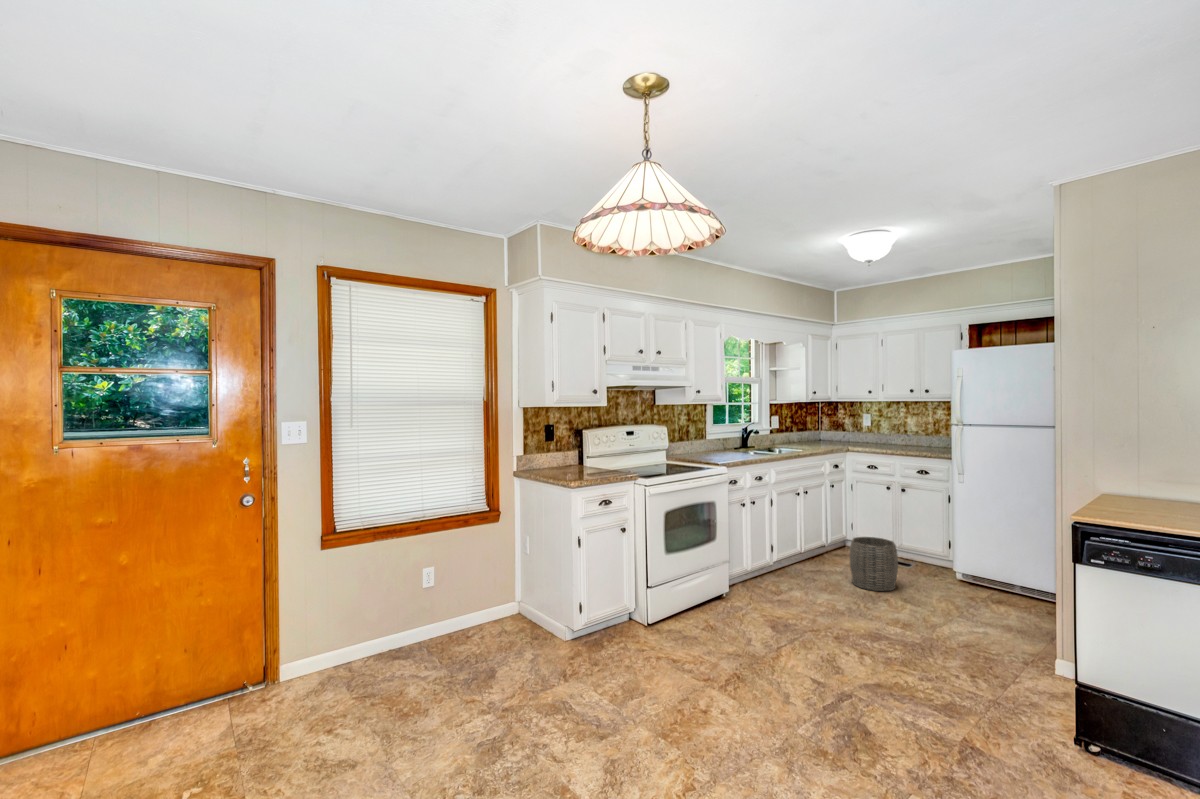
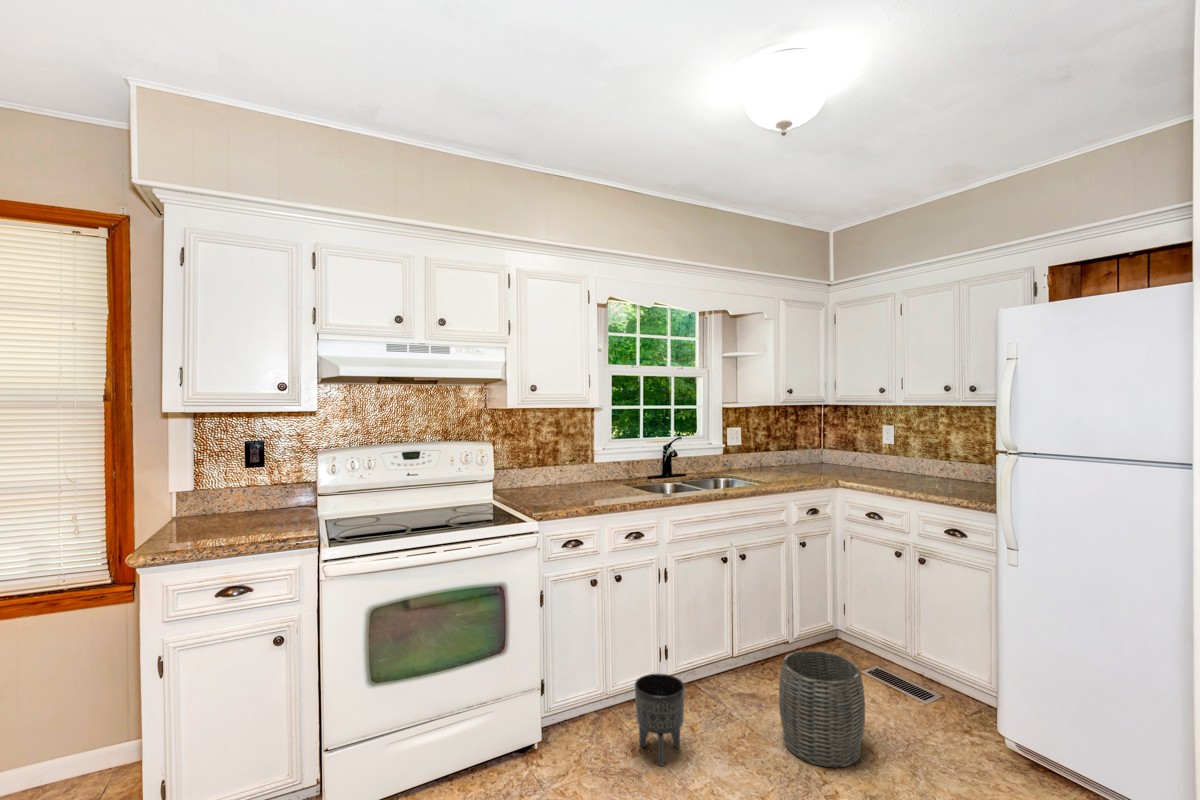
planter: none [780,552,809,597] -> present [635,674,685,765]

